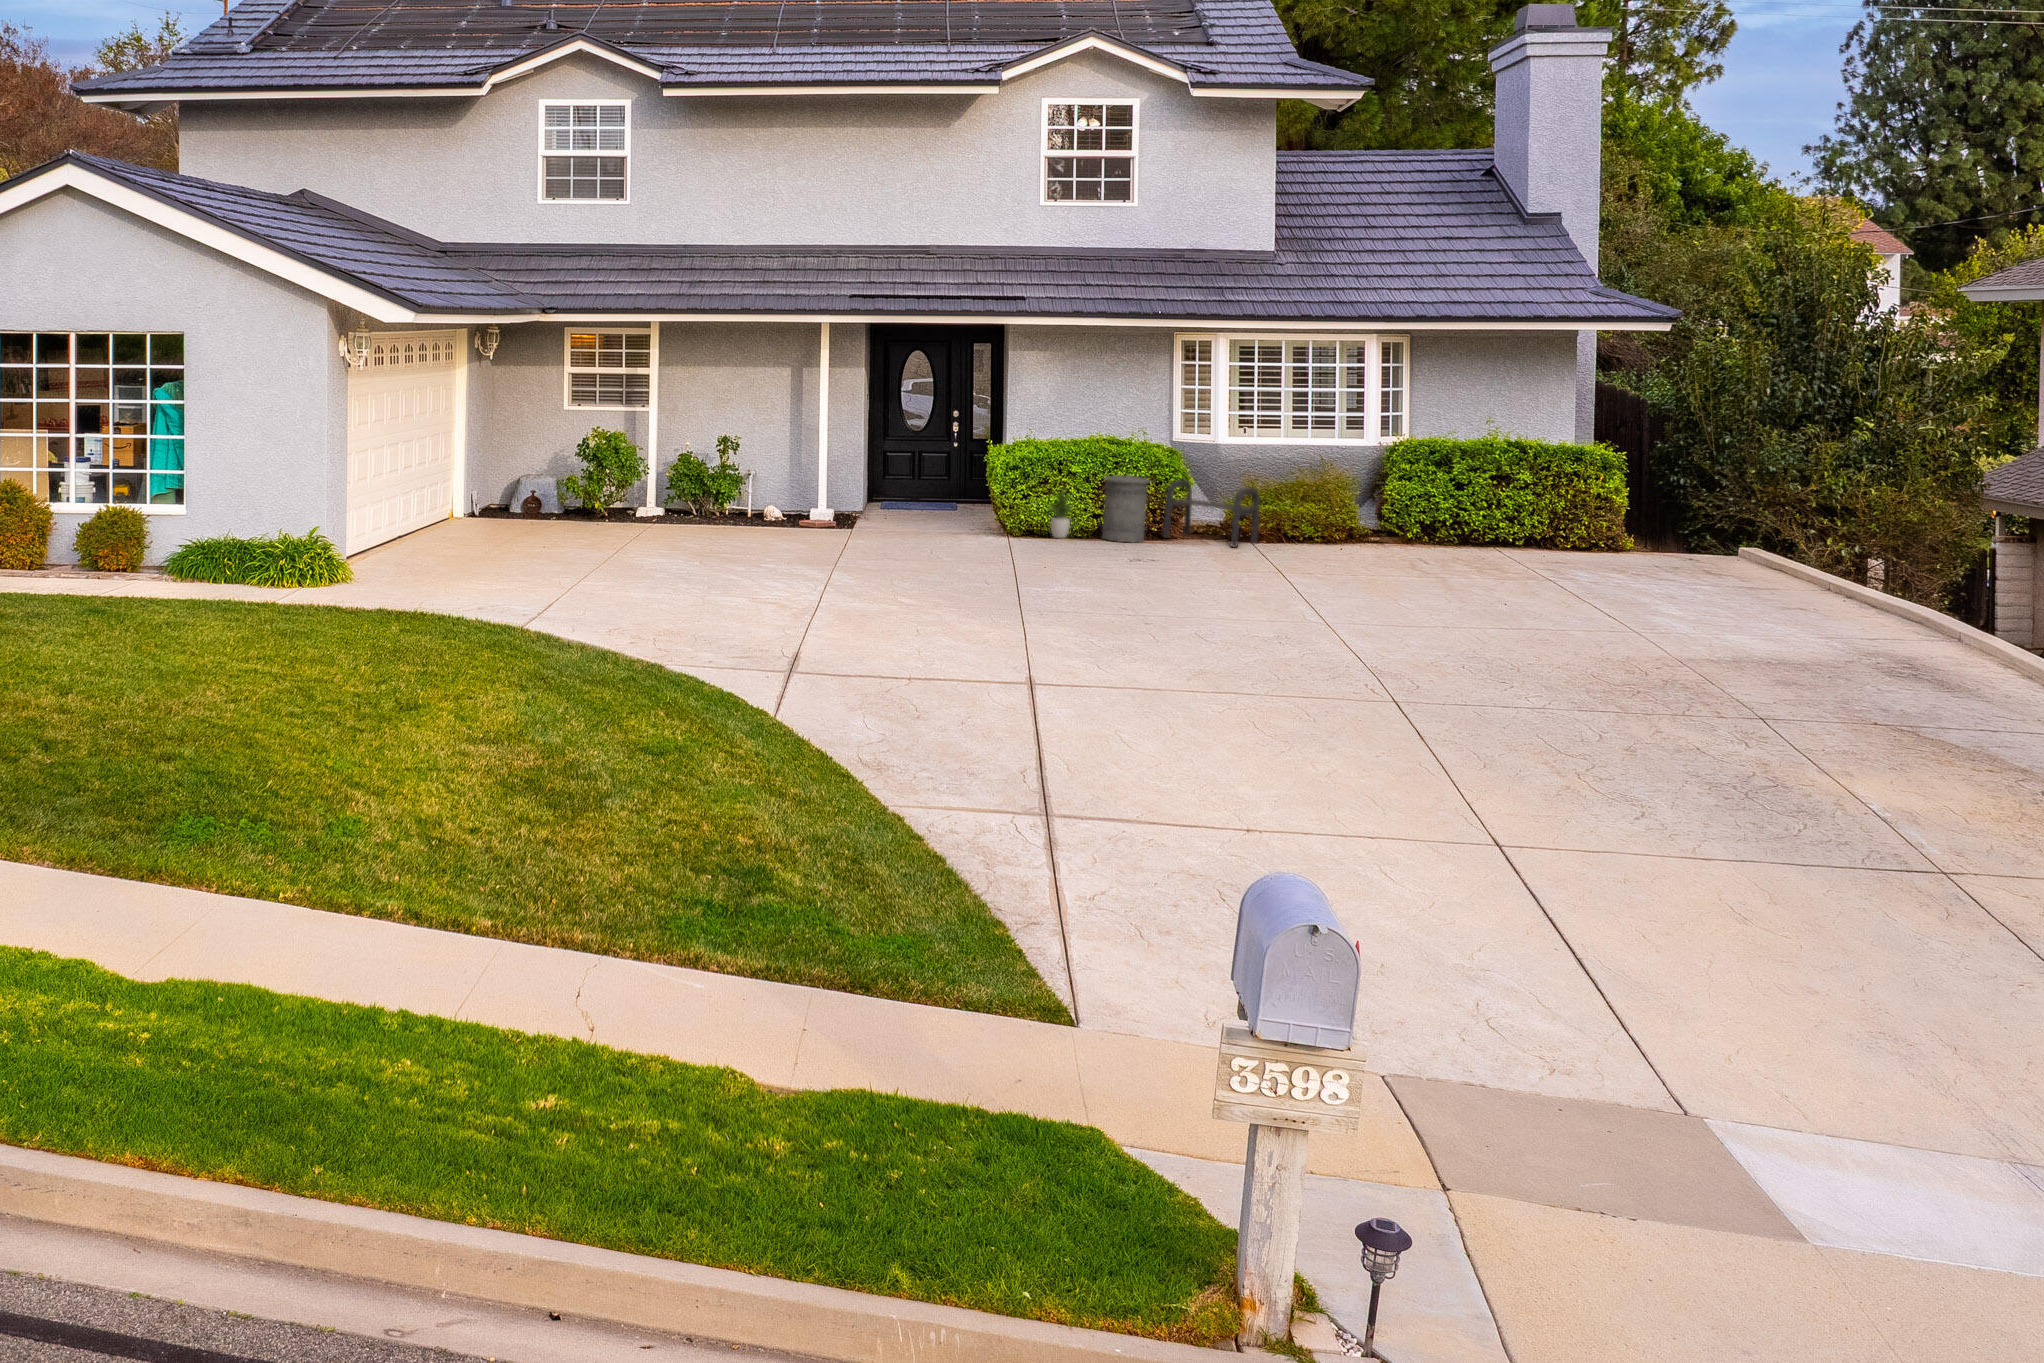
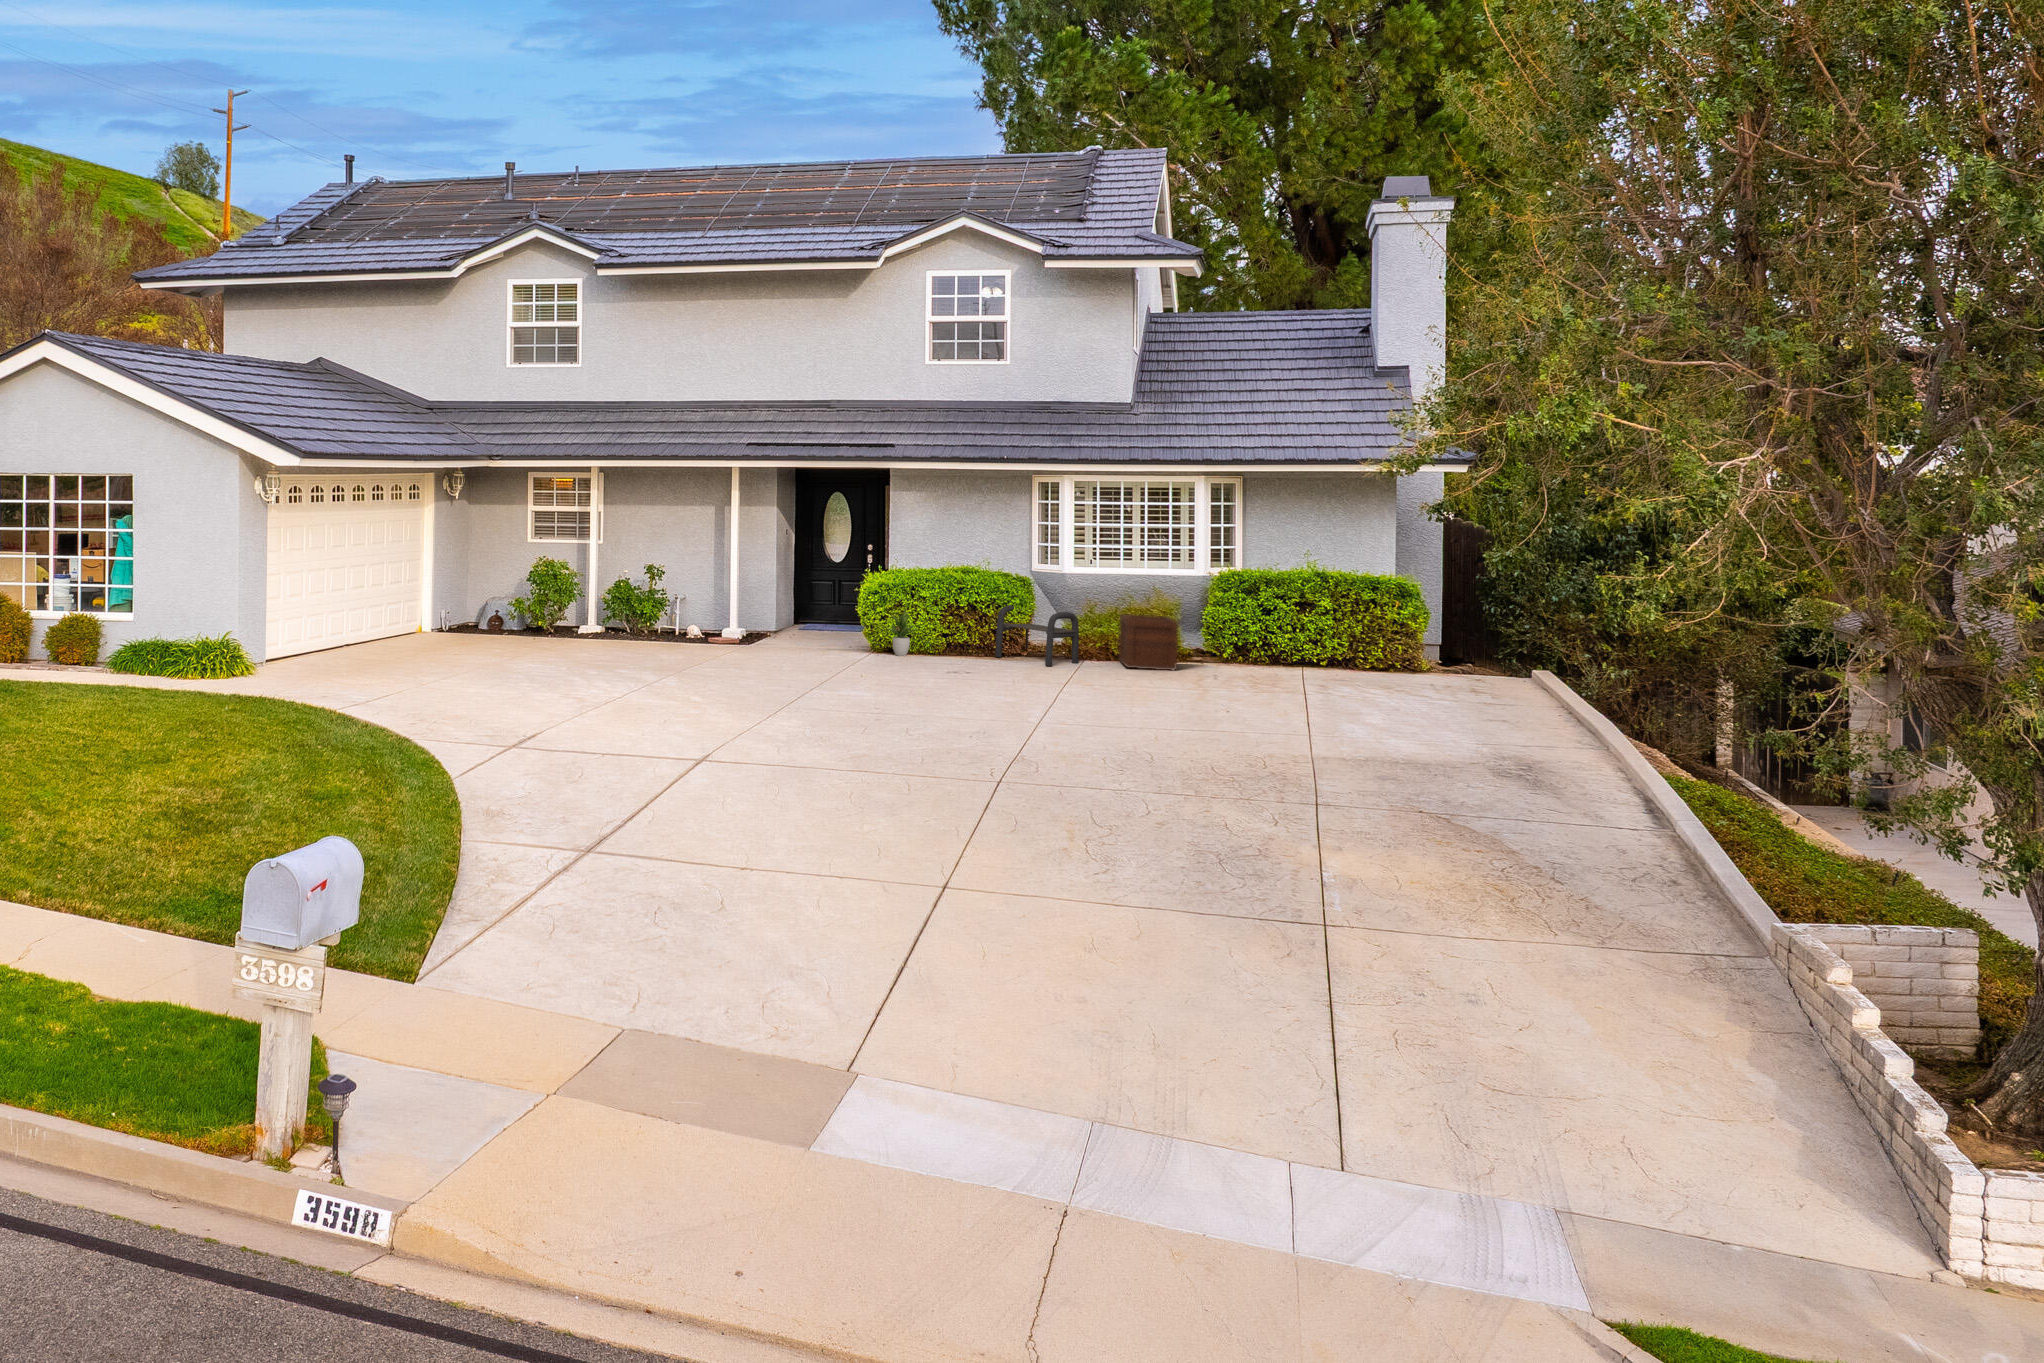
trash can: present [1102,475,1150,542] -> none [937,599,981,660]
wooden crate: none [1295,488,1375,550] -> present [1119,614,1178,670]

